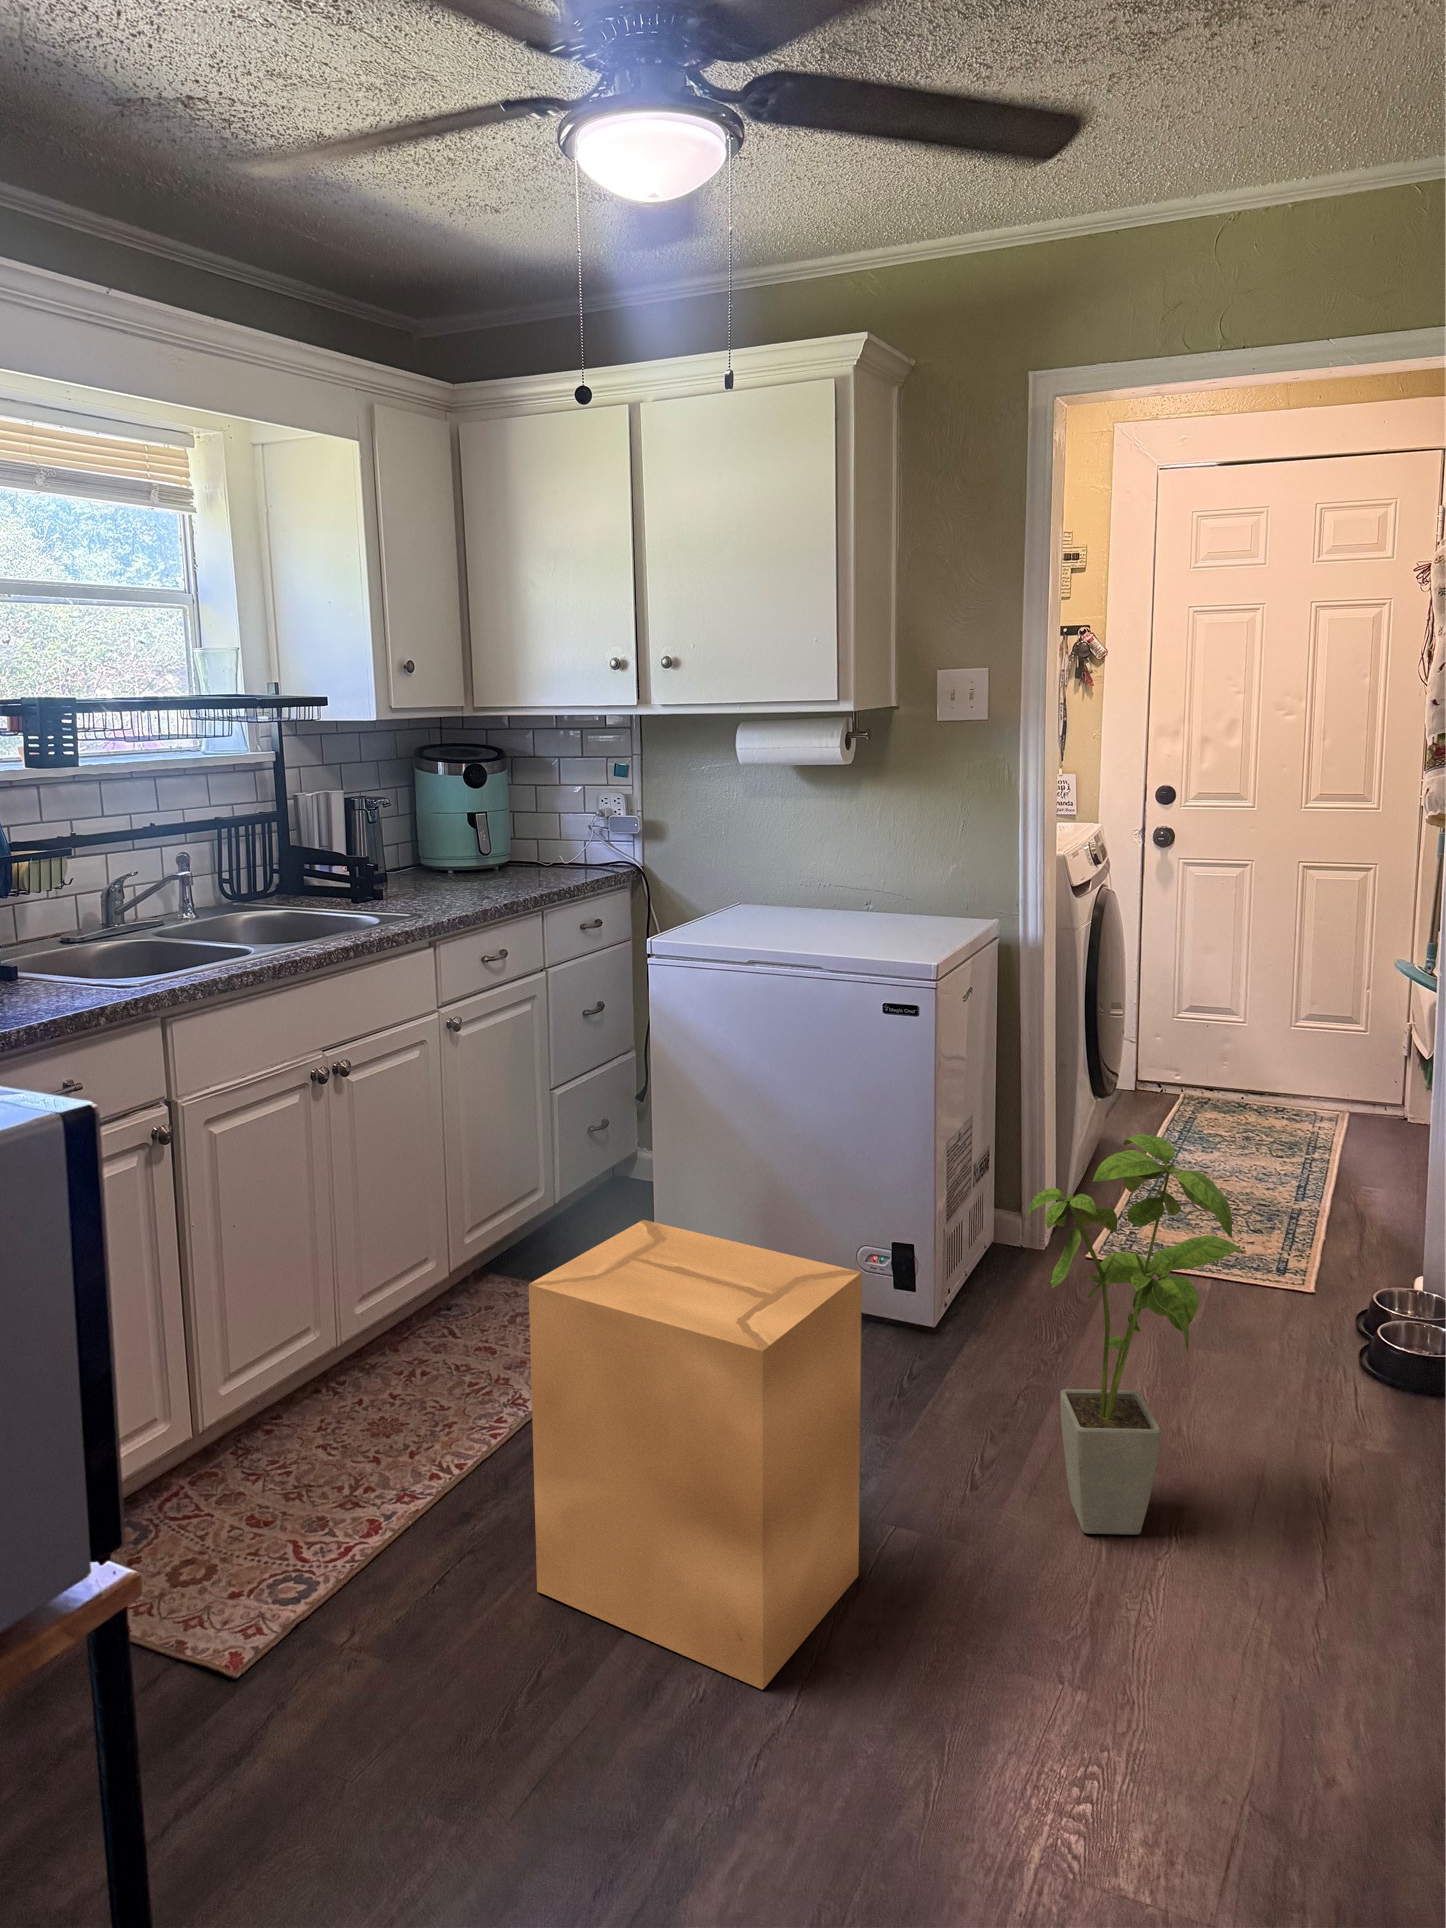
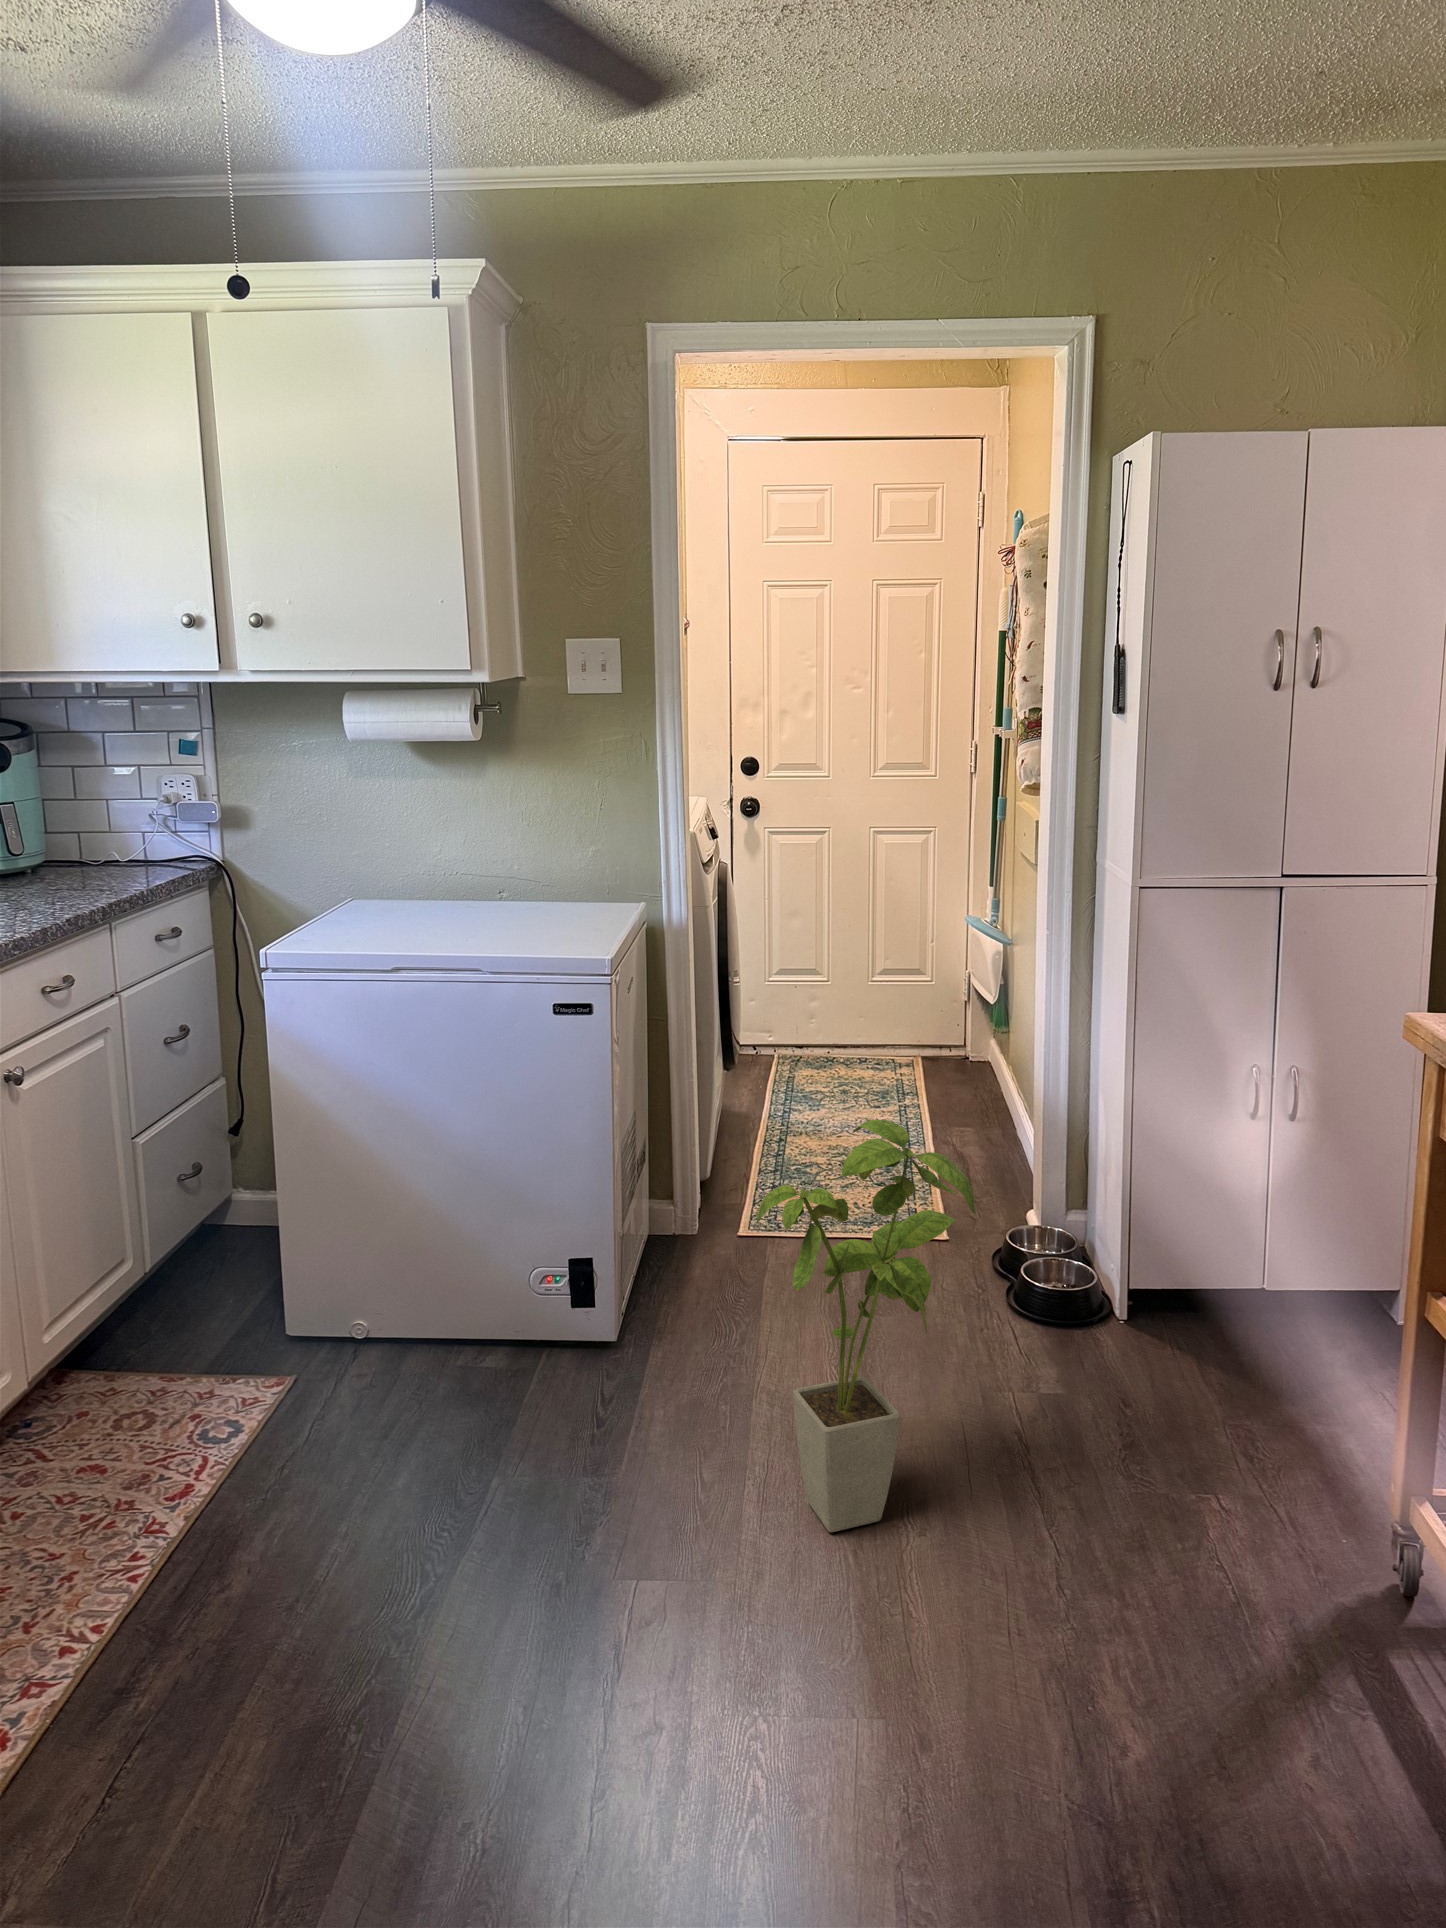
cardboard box: present [529,1220,862,1690] -> none [224,1290,621,1813]

